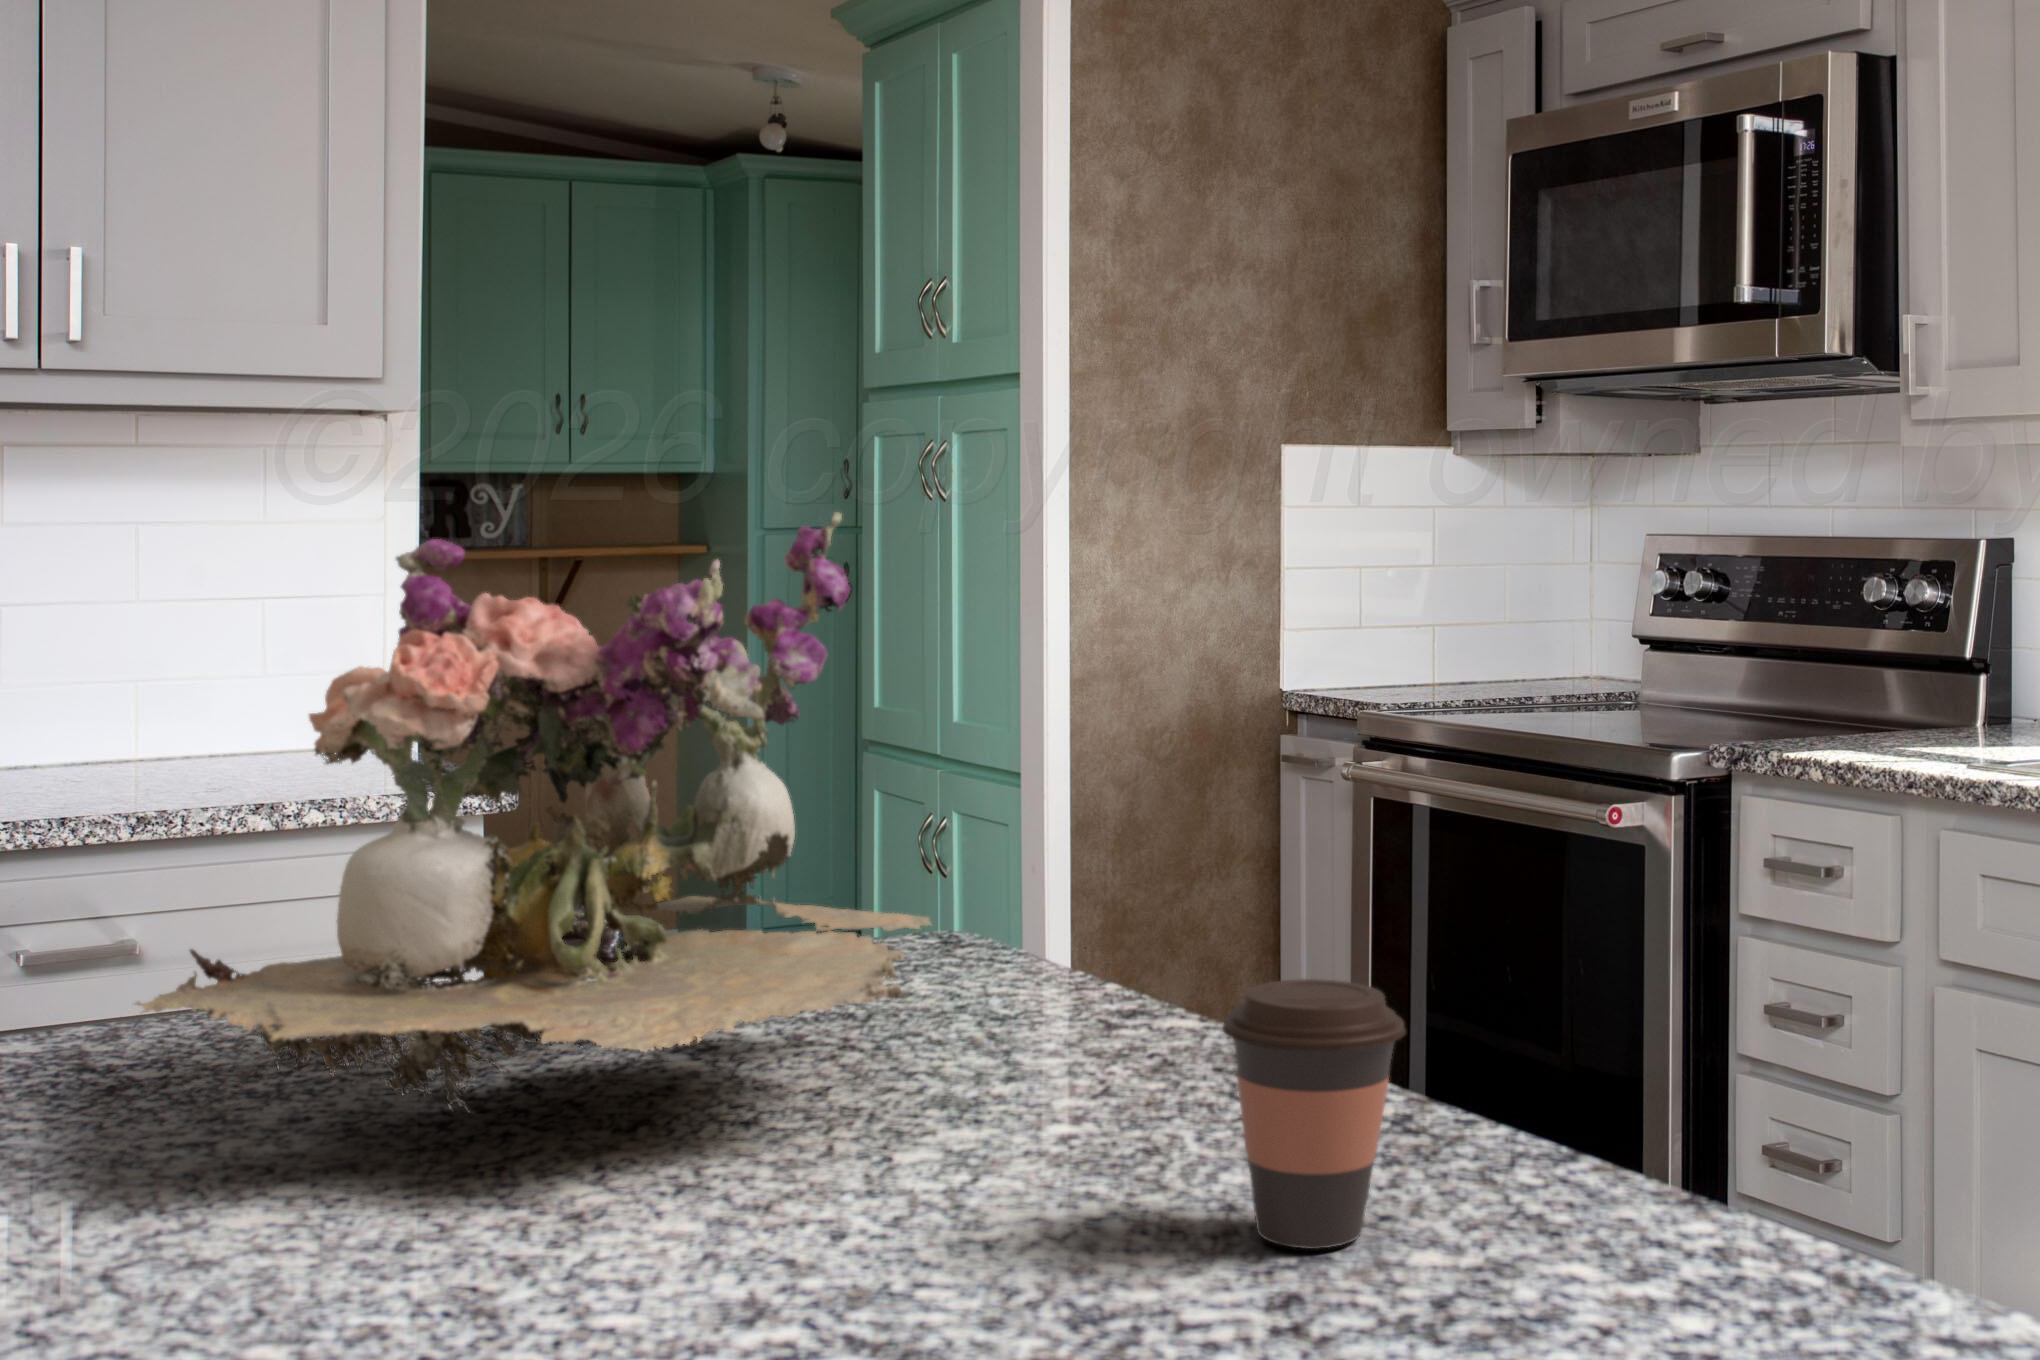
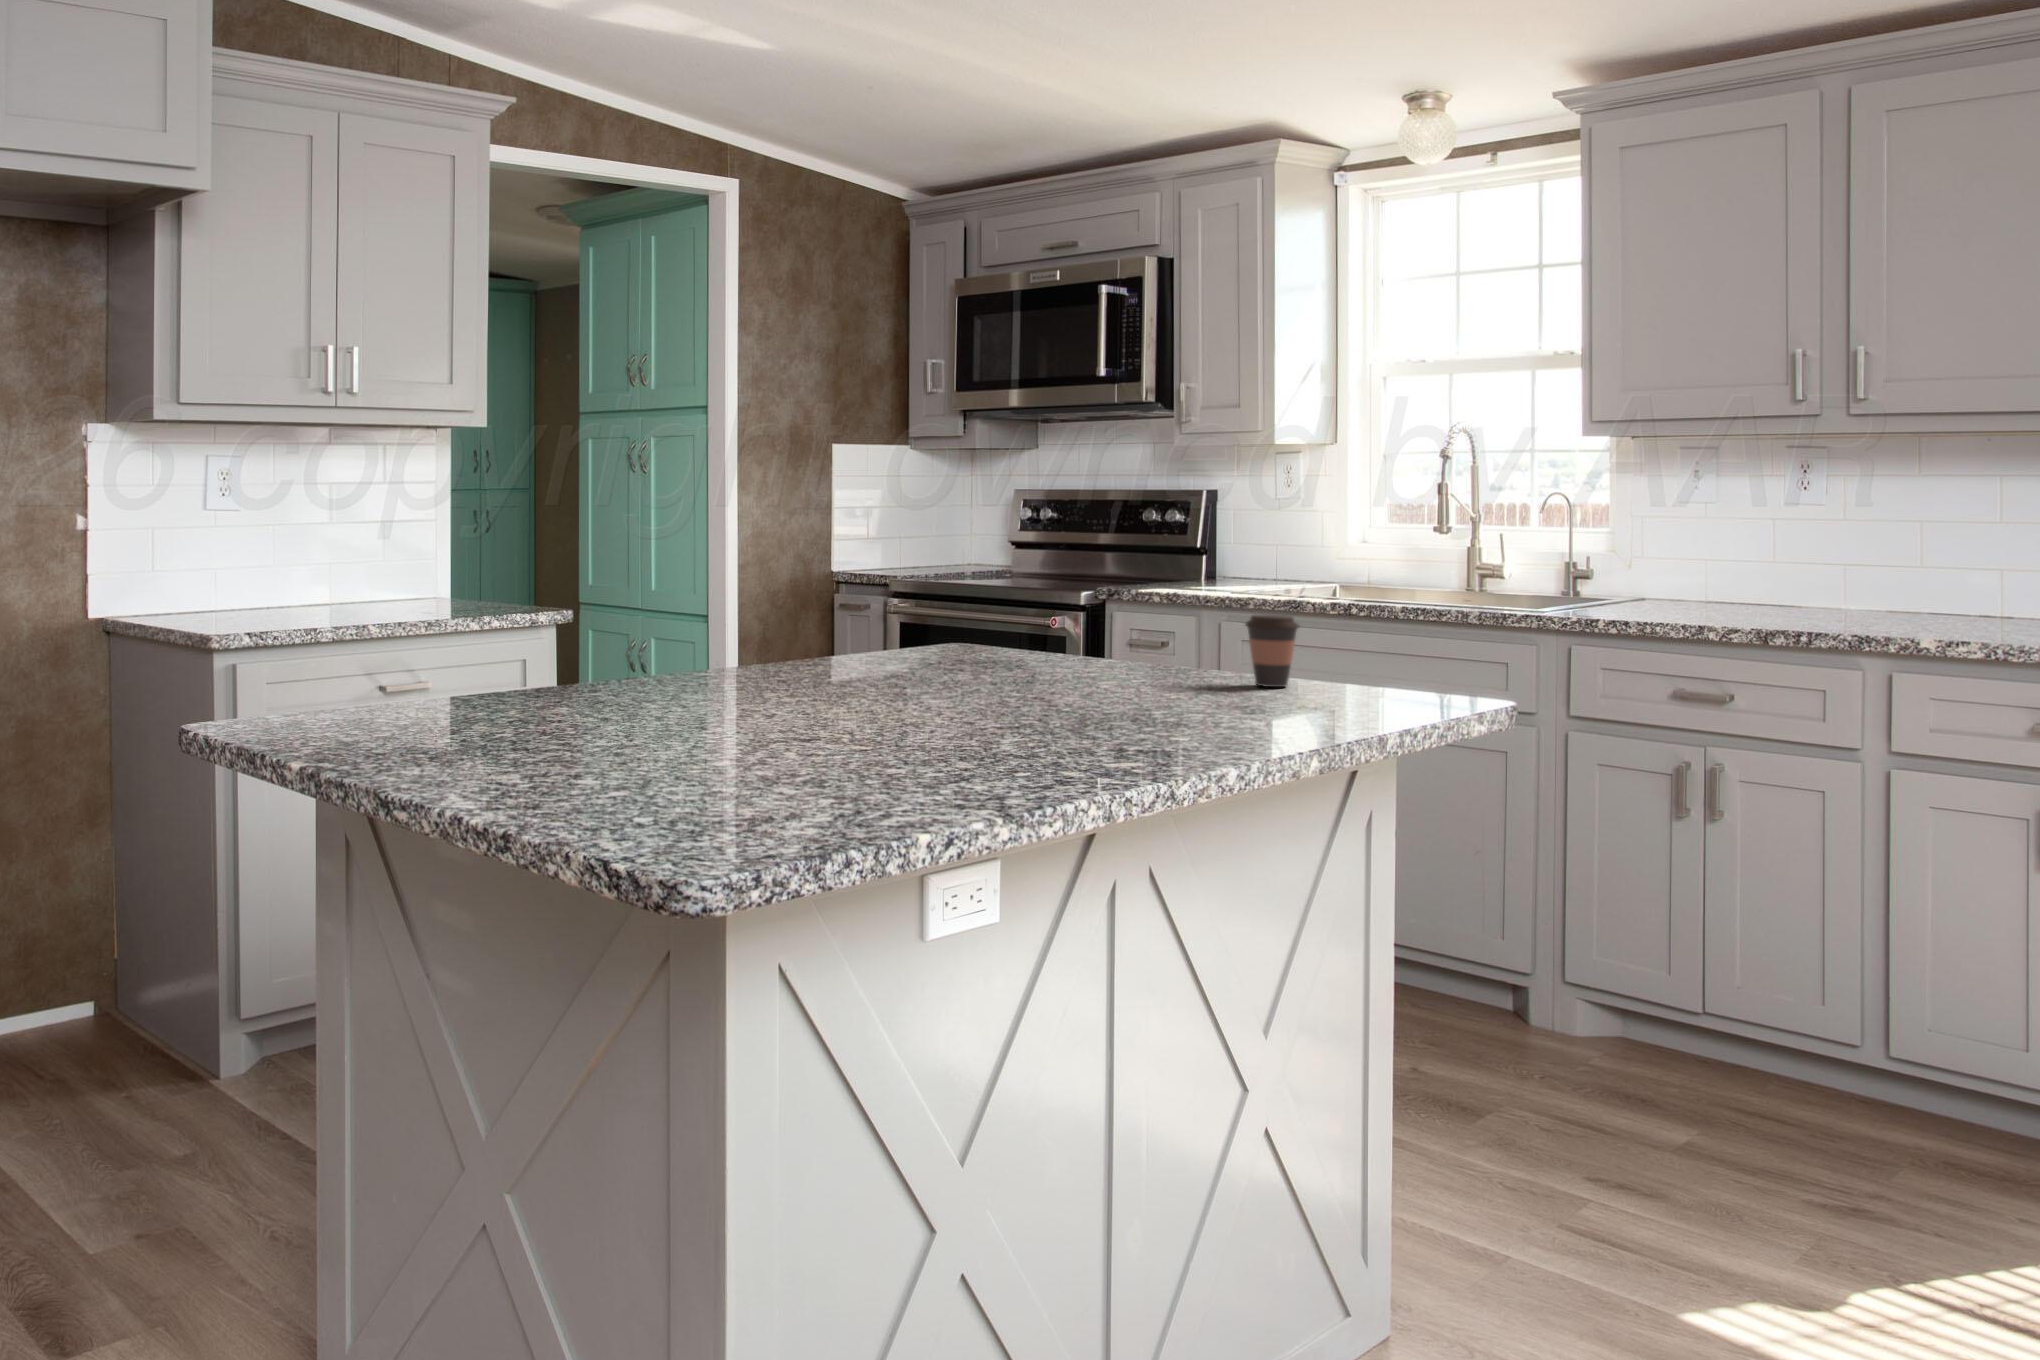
flower arrangement: present [136,512,931,1114] -> none [879,477,1108,677]

